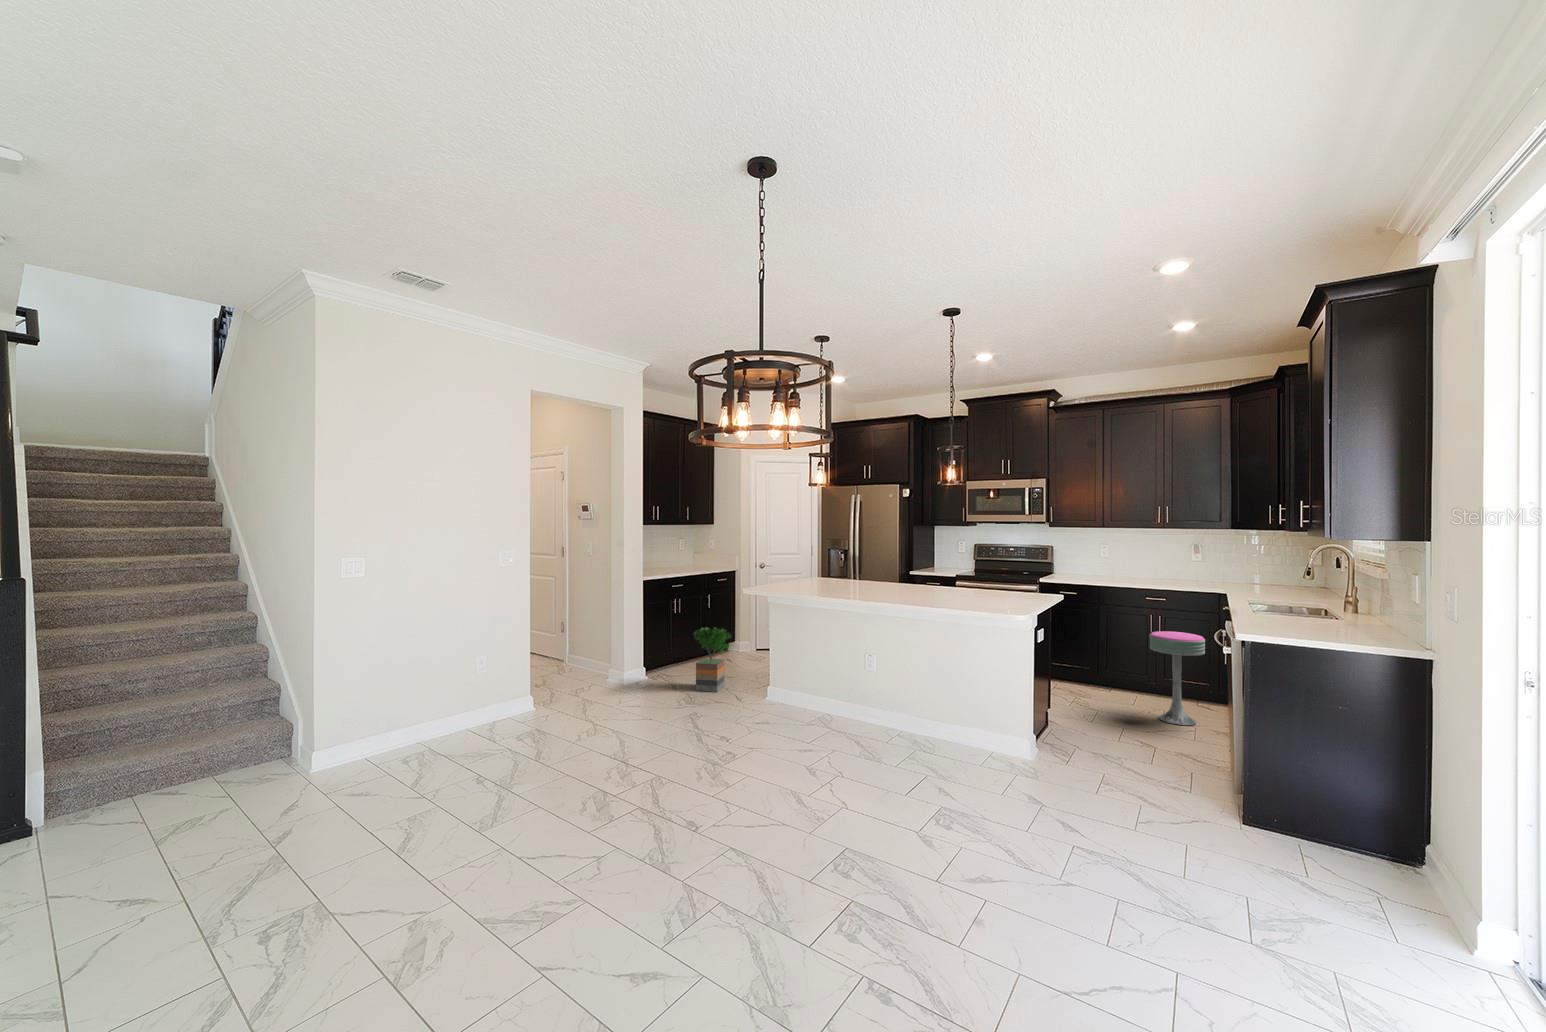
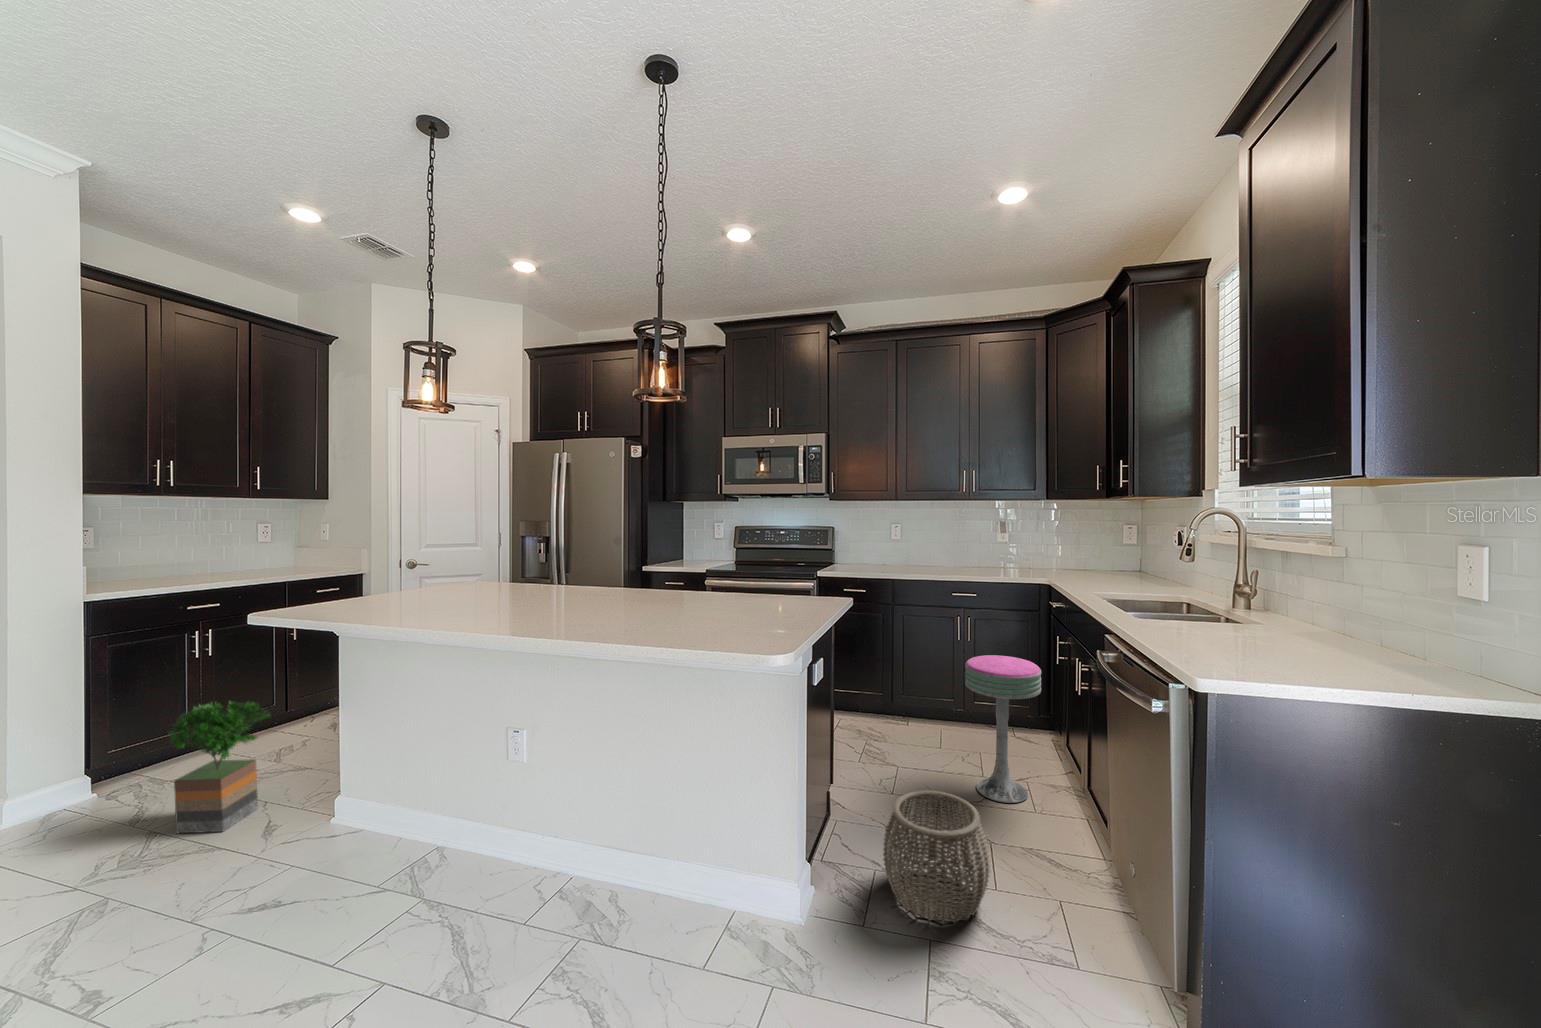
woven basket: none [1088,694,1155,758] -> present [883,790,990,924]

